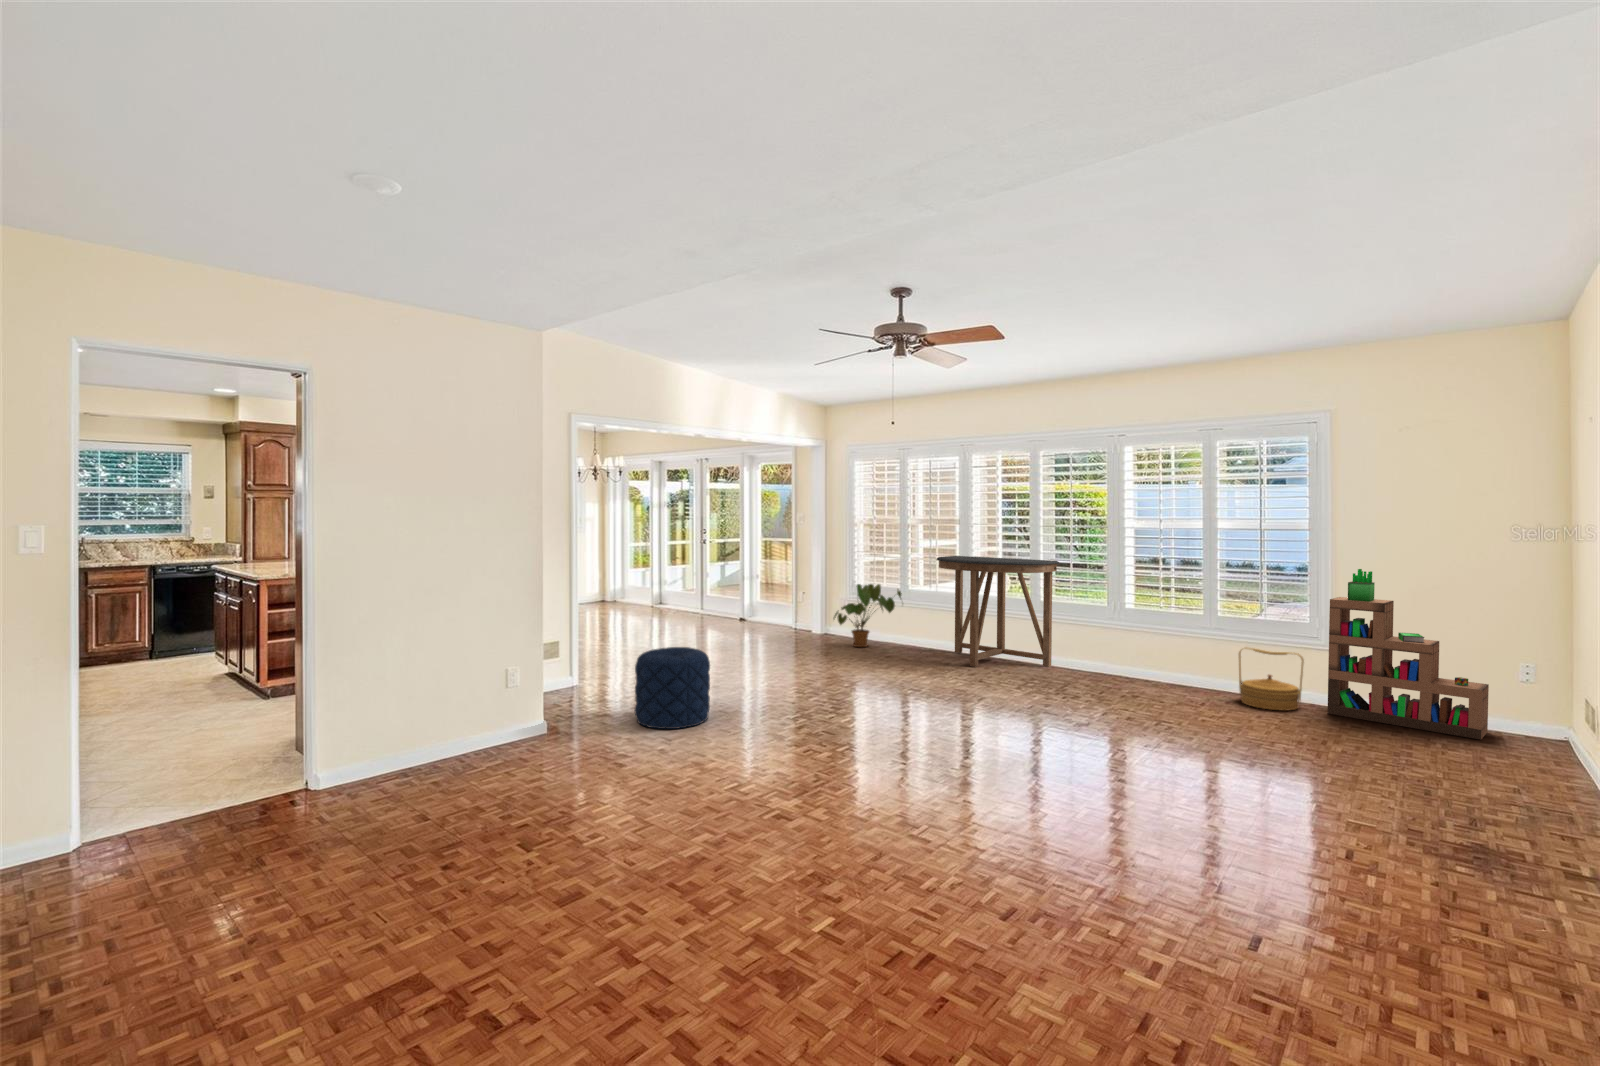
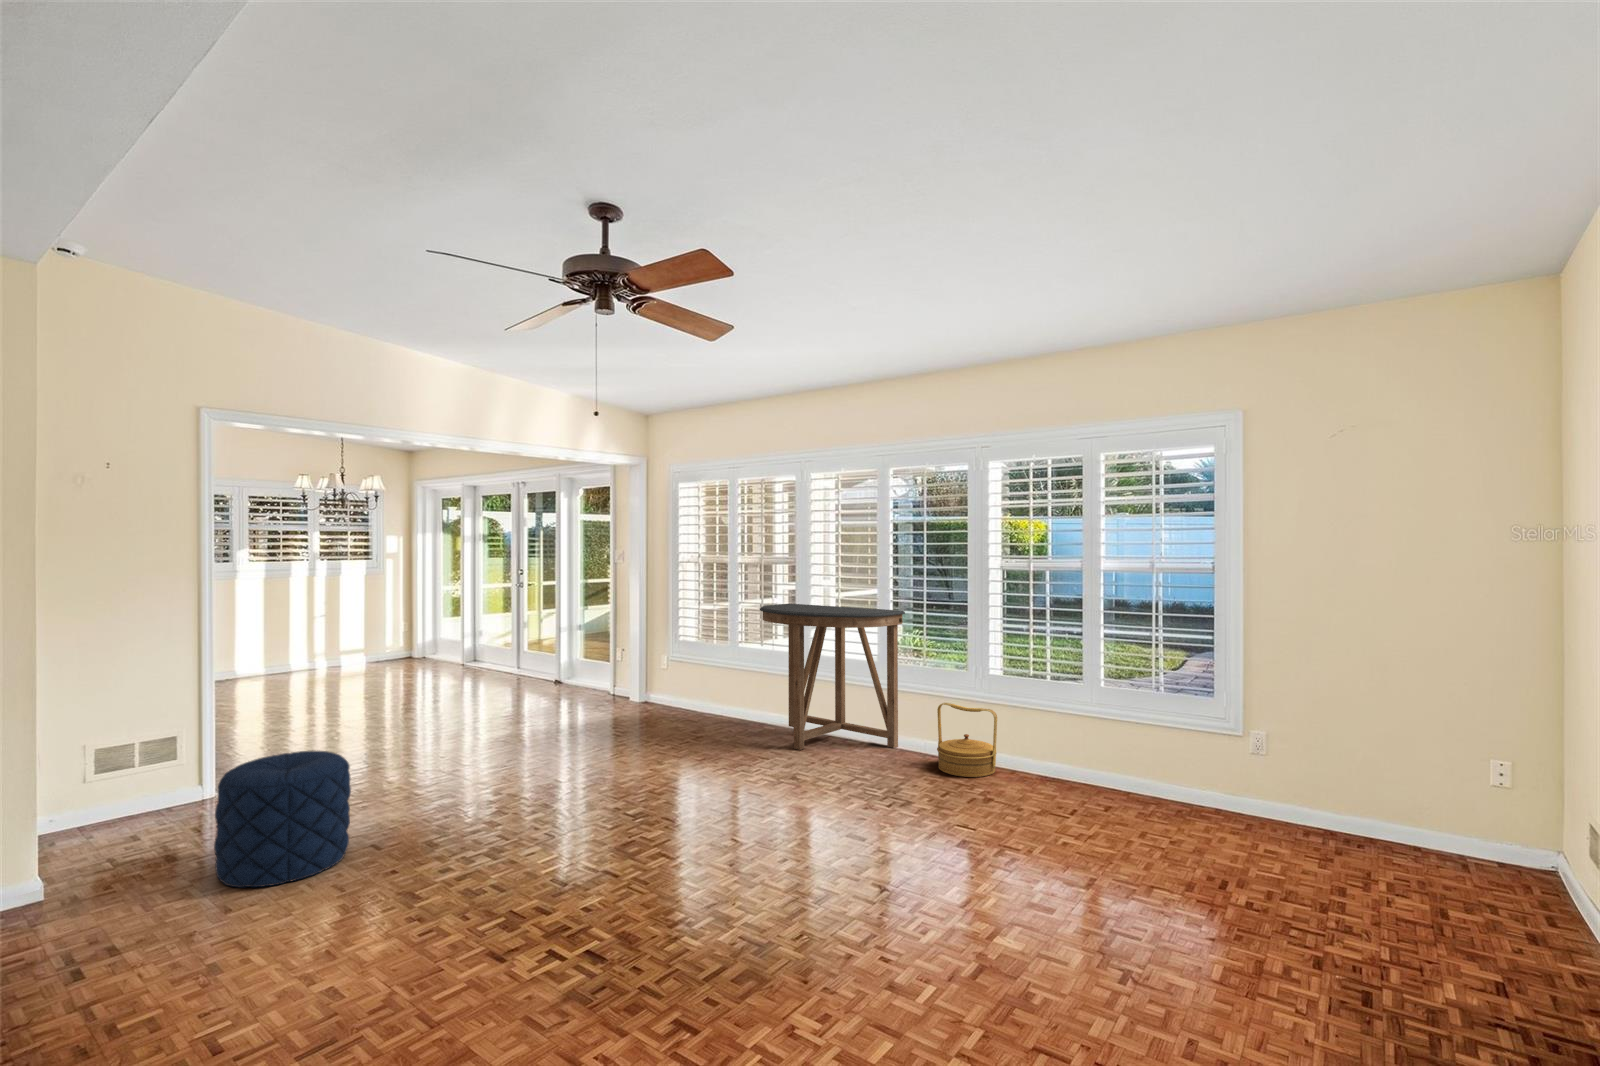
bookshelf: present [1327,569,1489,740] -> none [1228,624,1440,870]
house plant: present [834,584,902,647] -> none [640,638,731,720]
woven basket: present [1239,648,1304,711] -> present [937,703,997,777]

